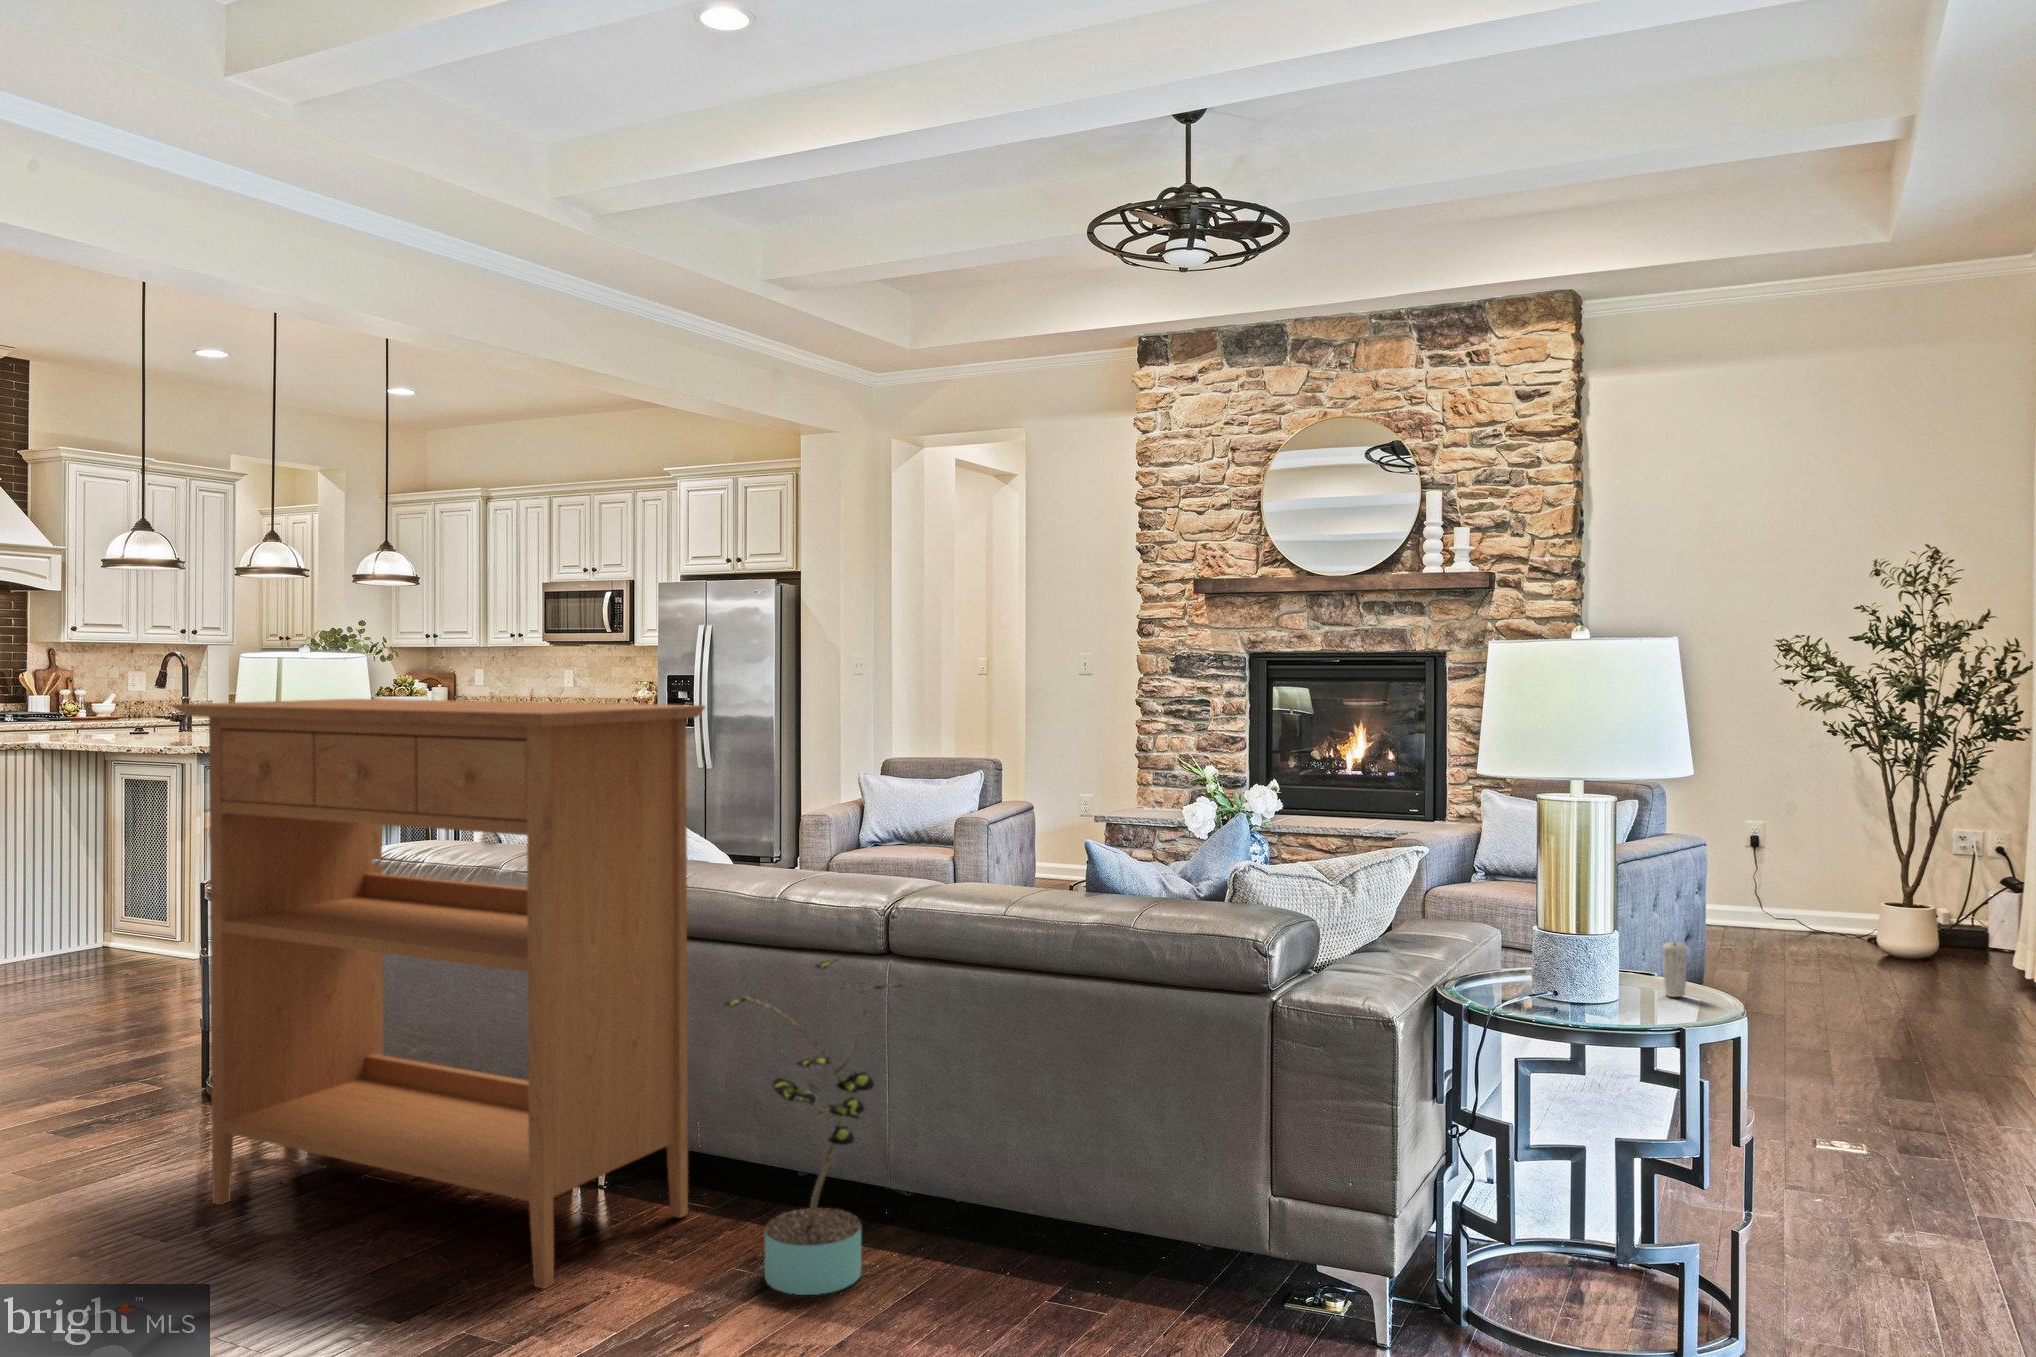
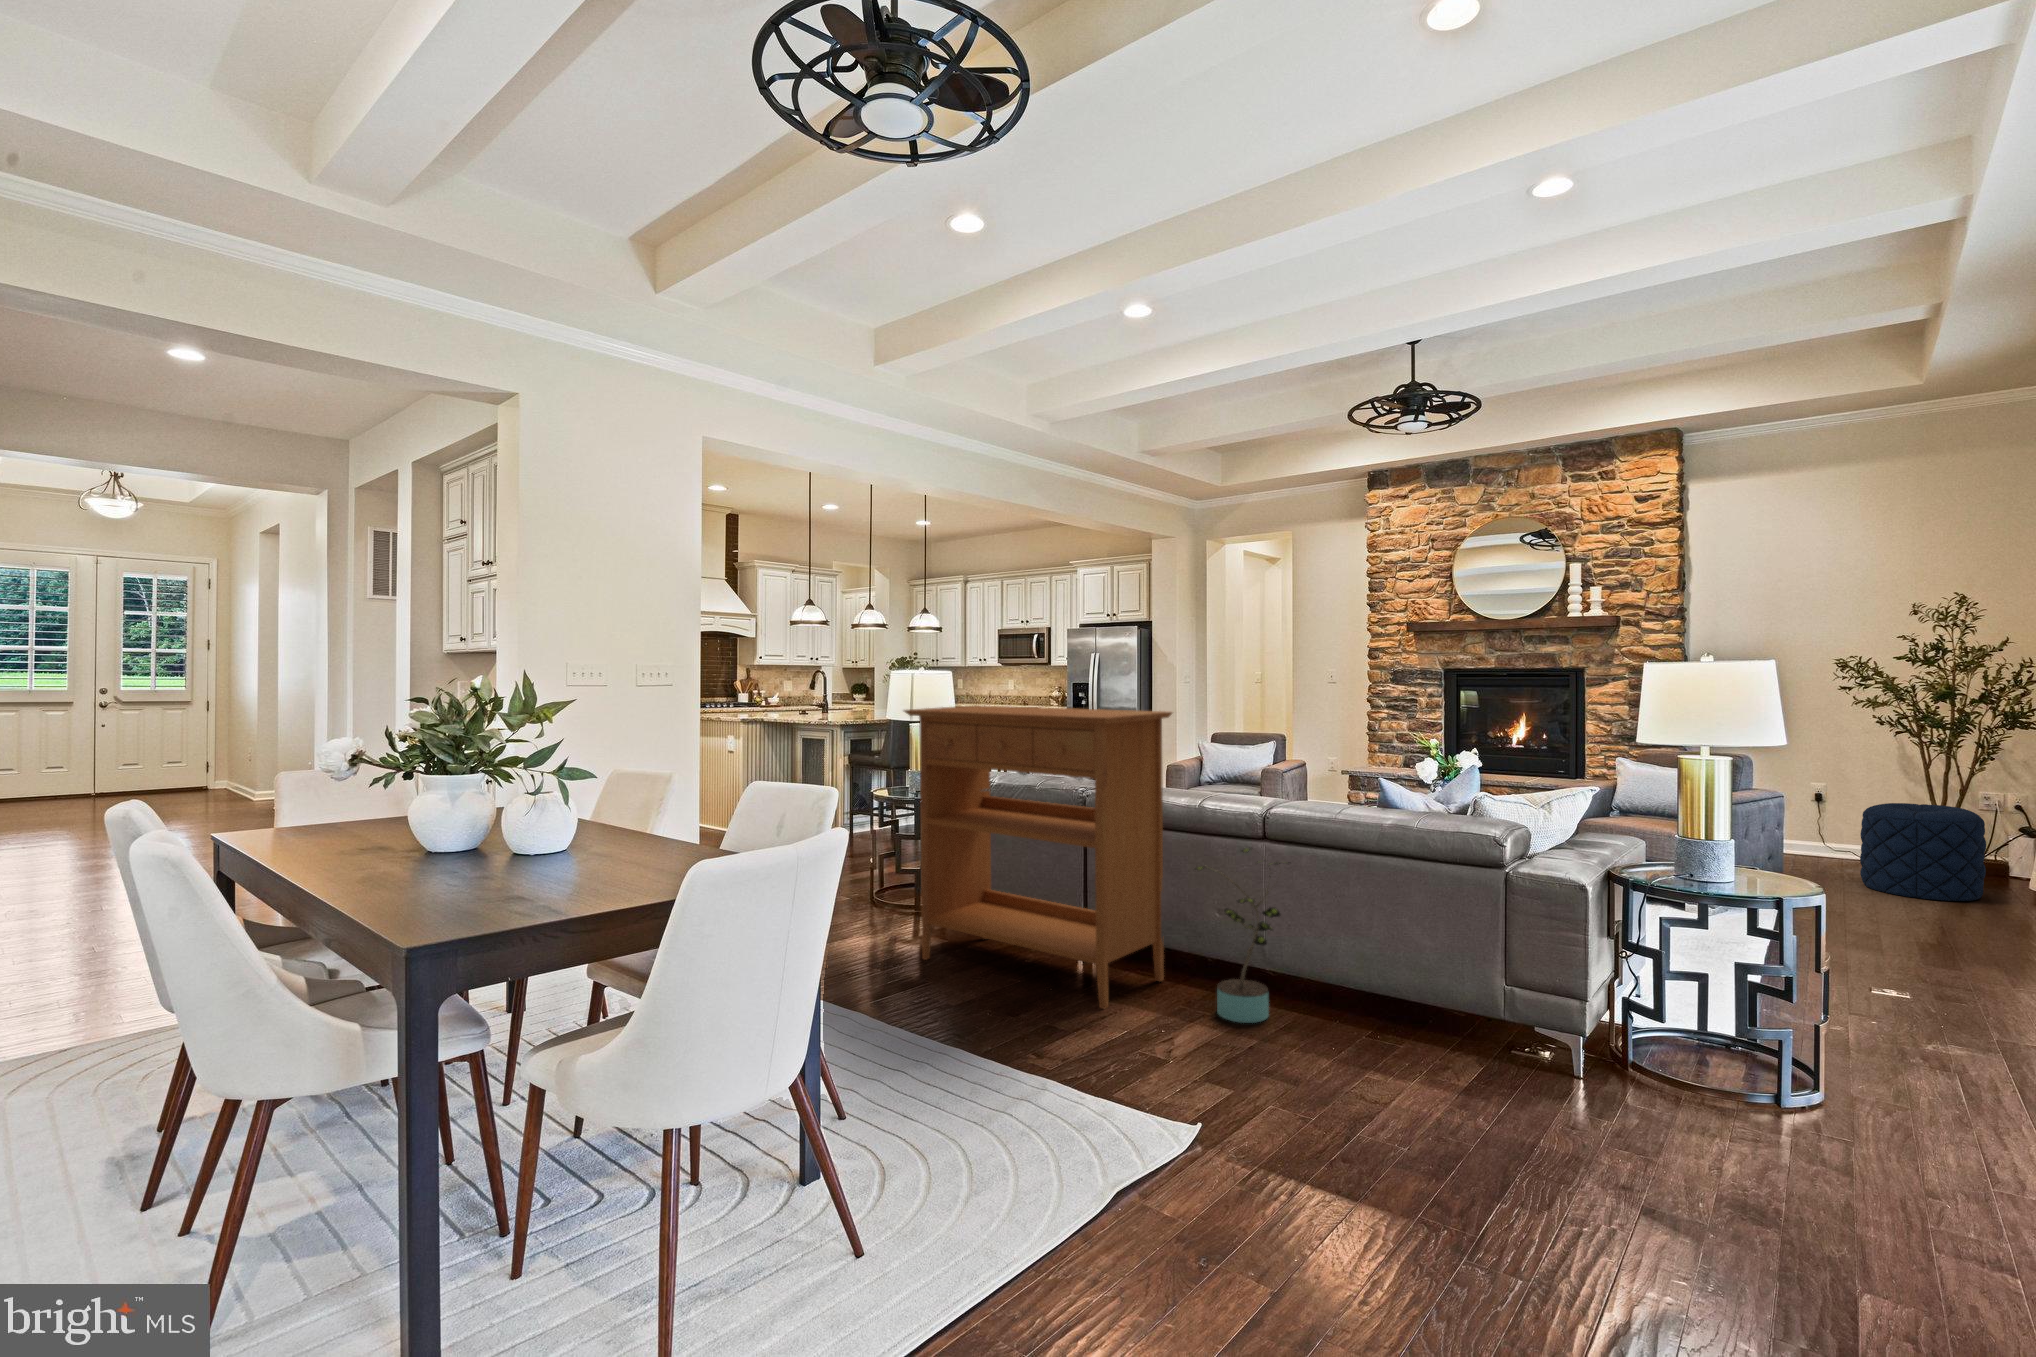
pouf: none [1808,850,1963,992] -> present [1860,803,1986,901]
candle: present [1663,941,1687,997] -> none [1759,849,1776,888]

